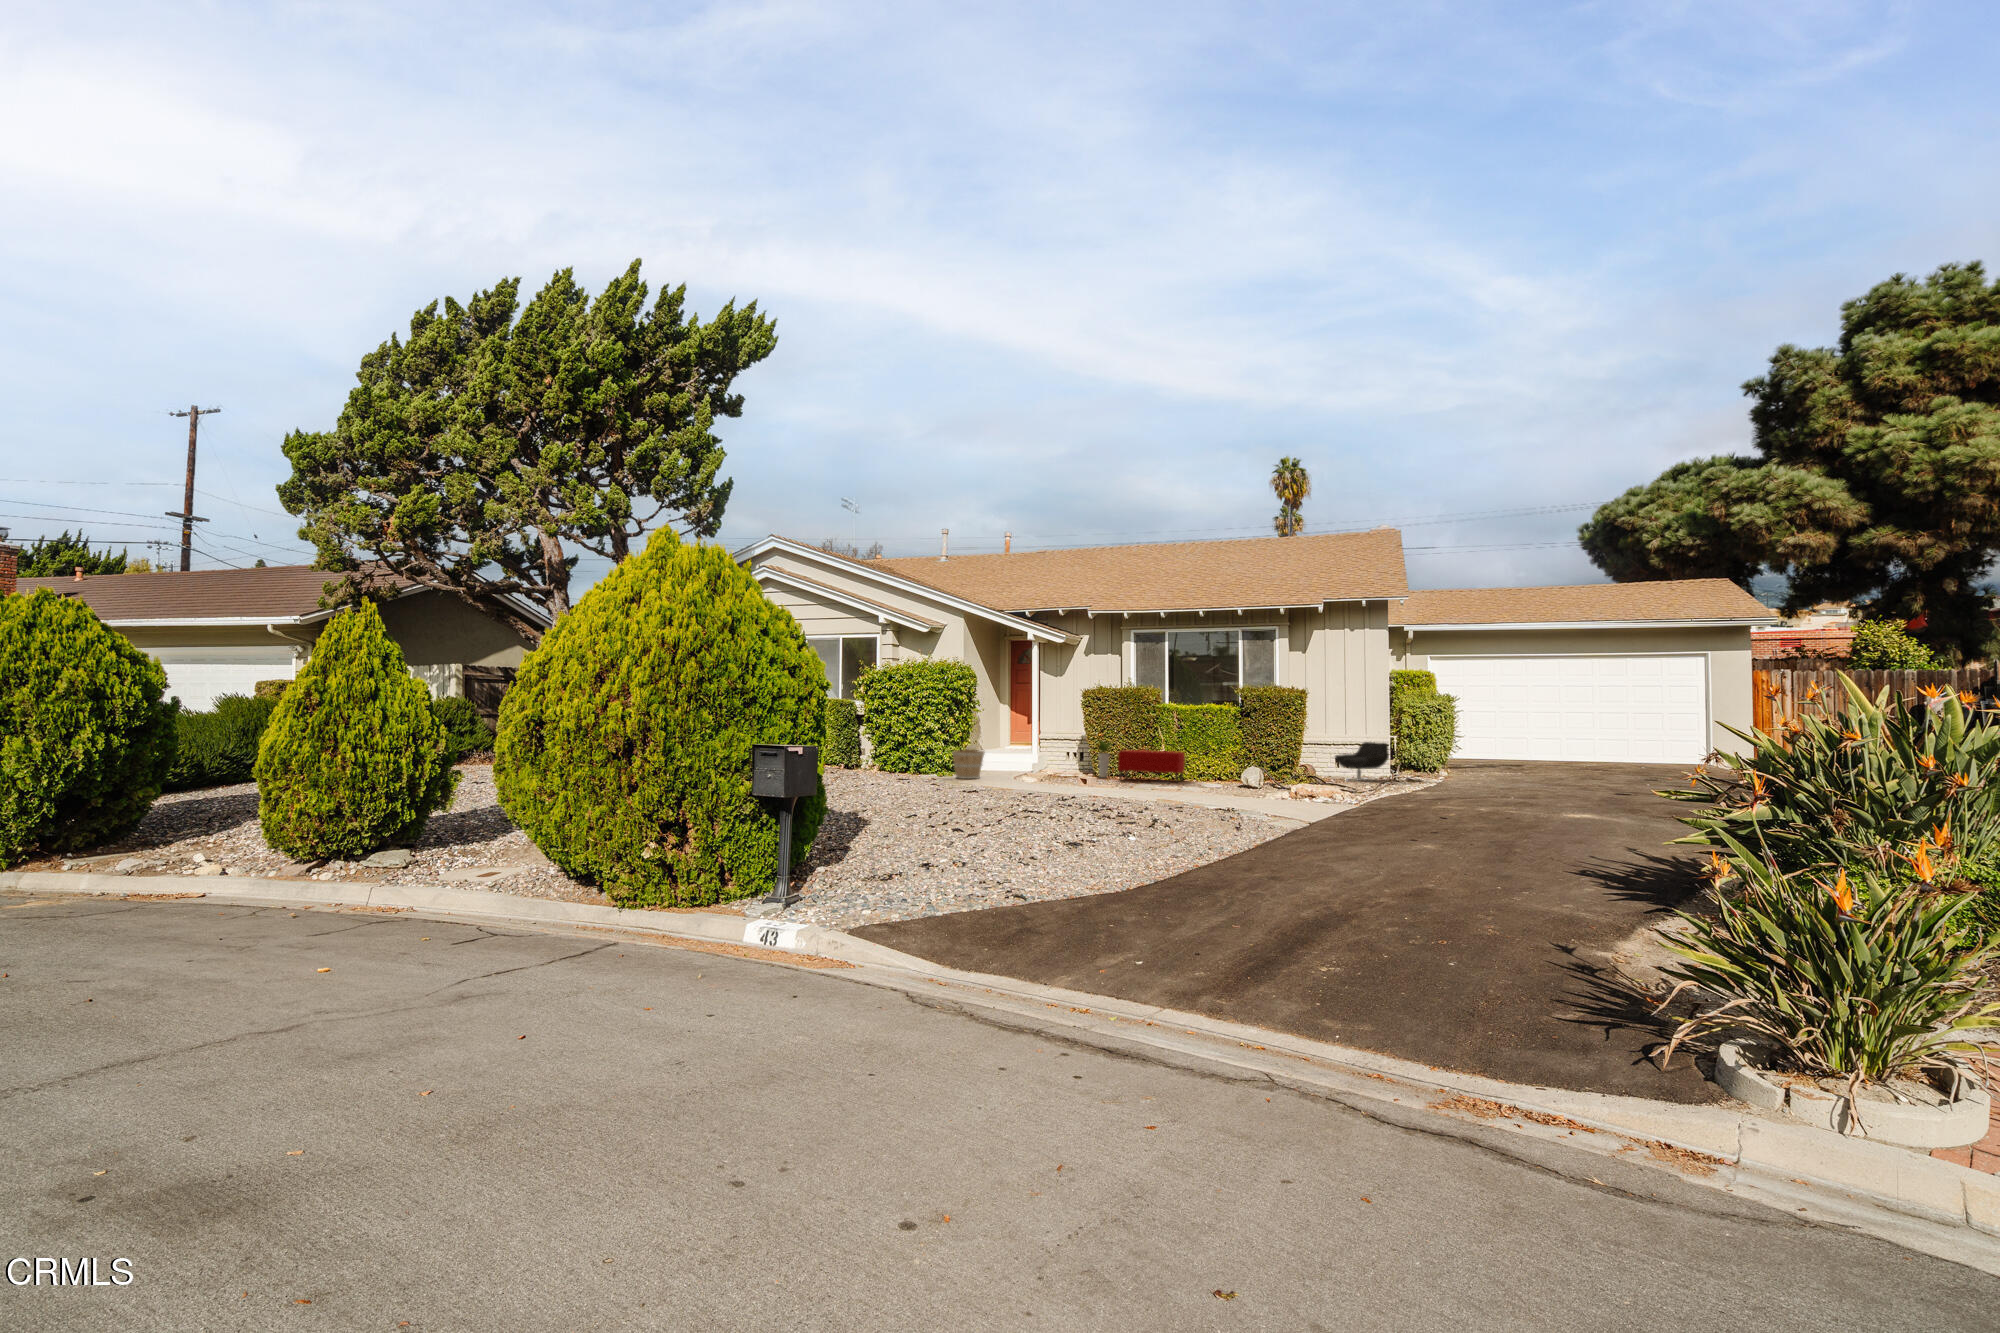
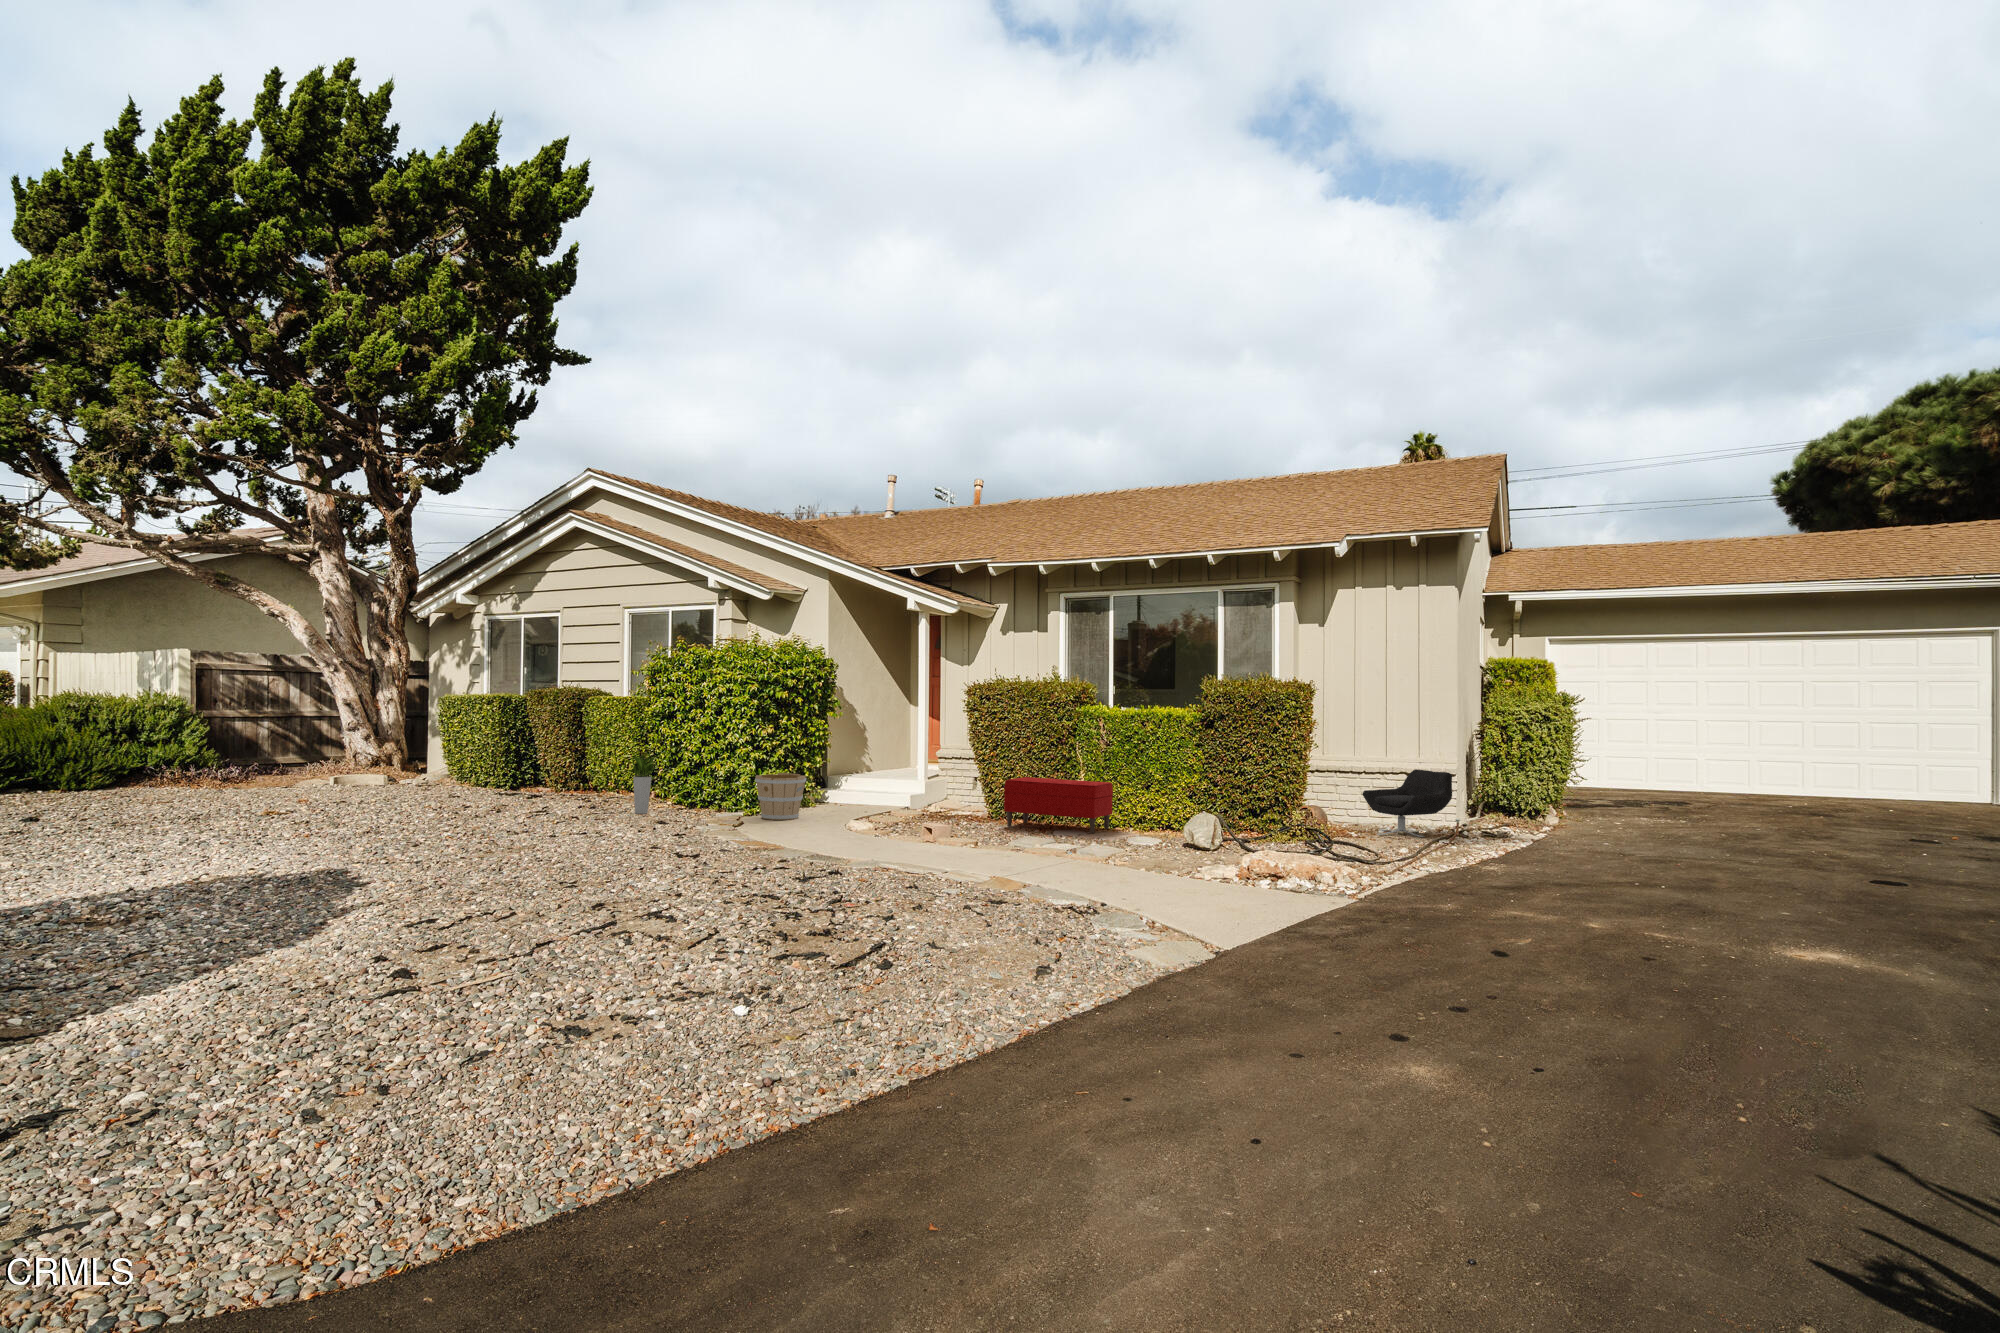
planter: present [1097,741,1110,778] -> present [631,756,656,814]

